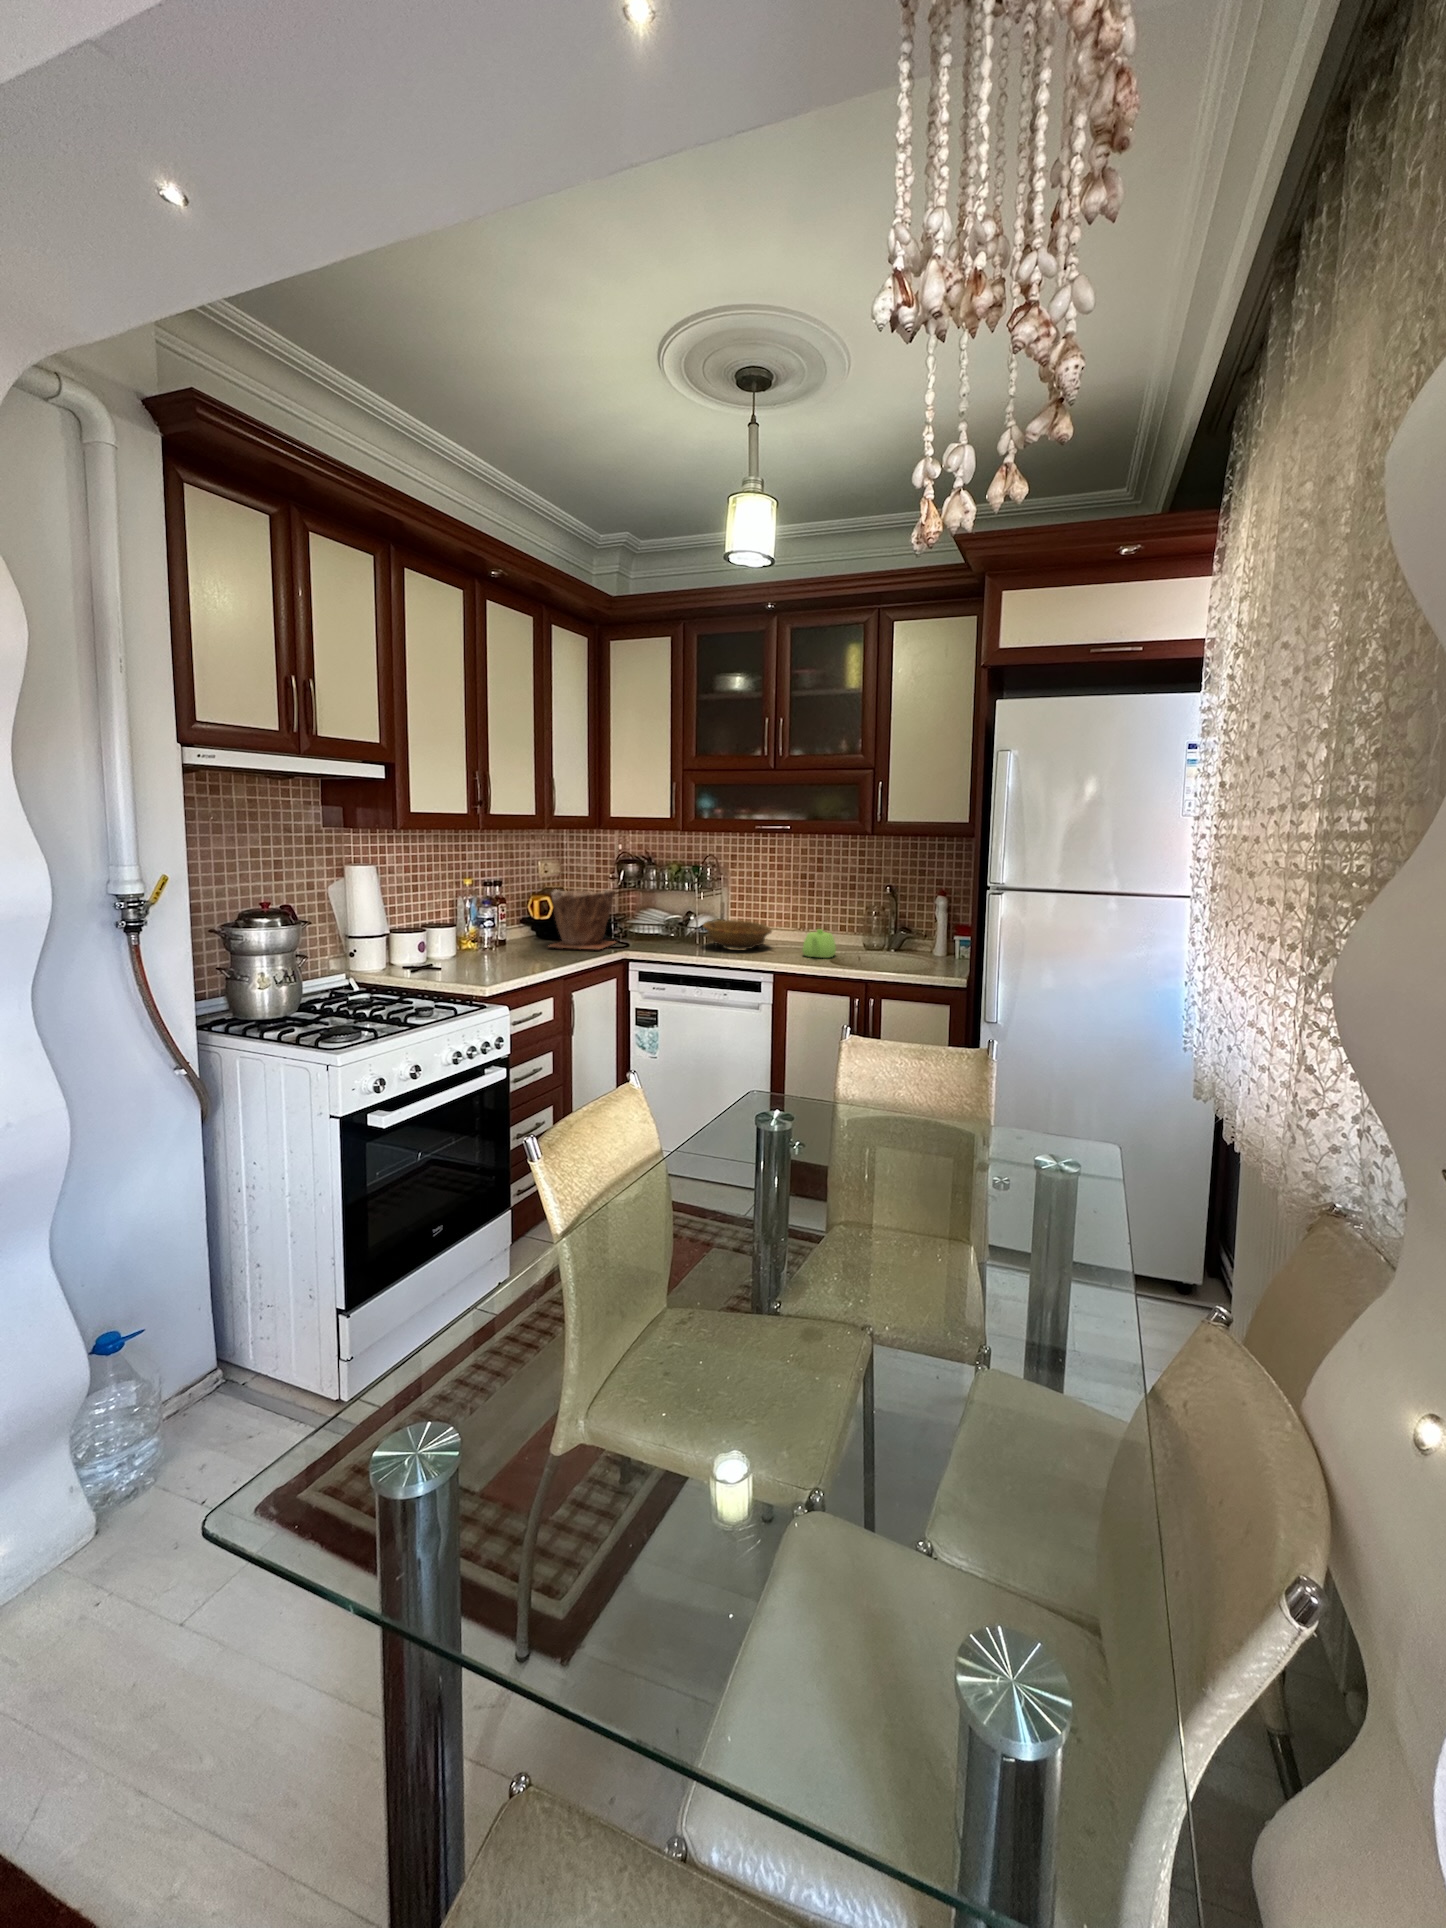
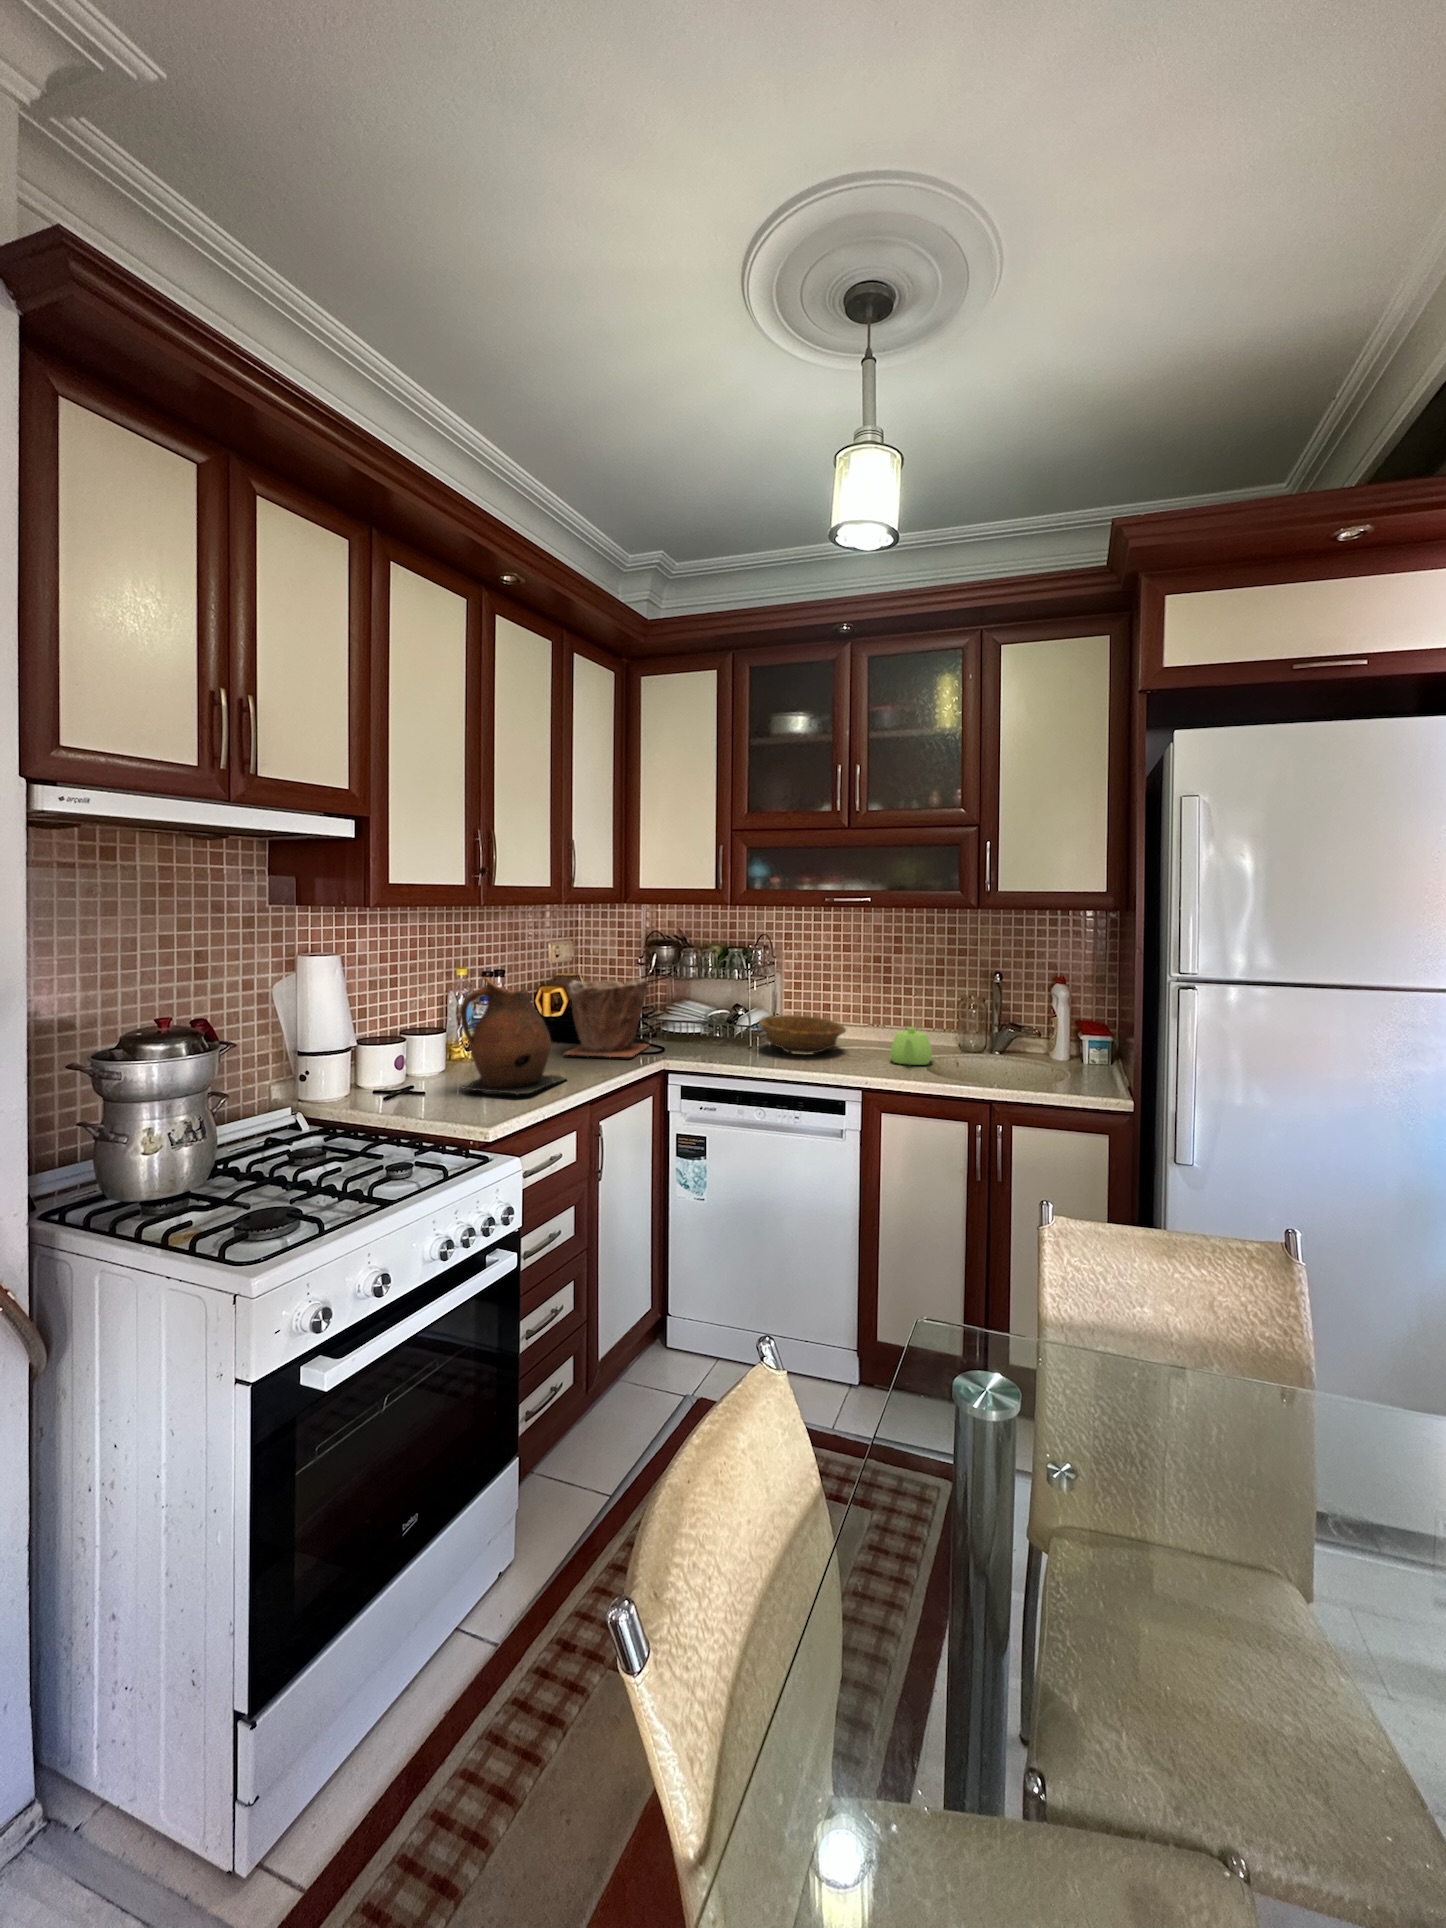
ceramic pitcher: none [465,884,547,971] -> present [460,977,566,1095]

